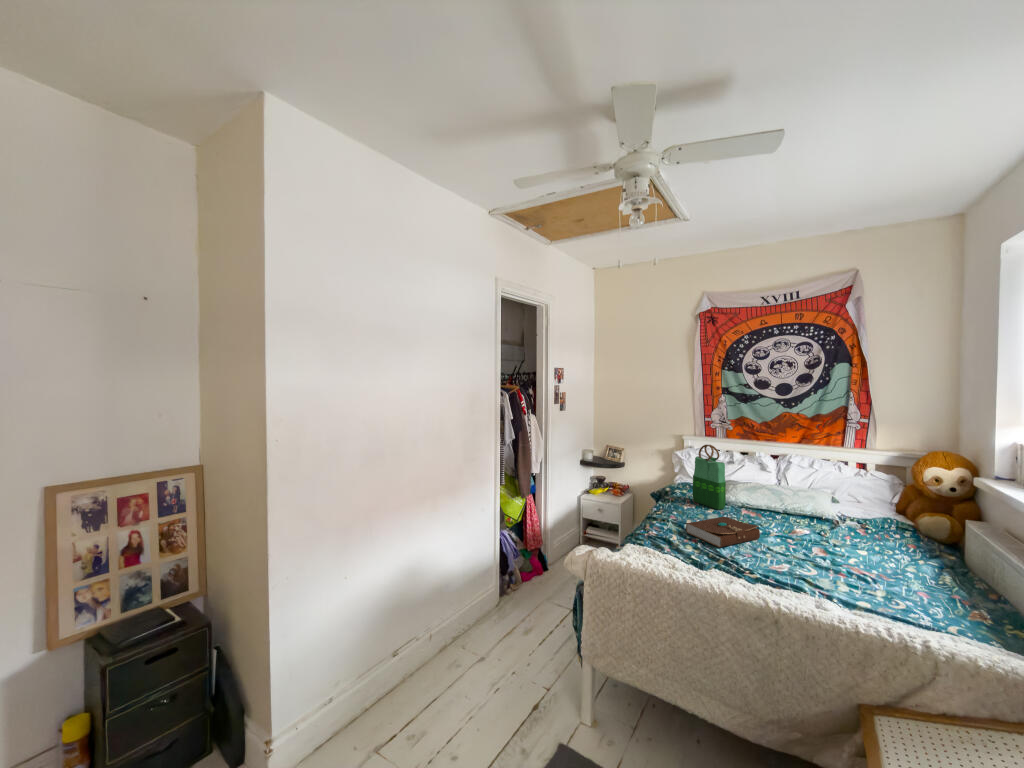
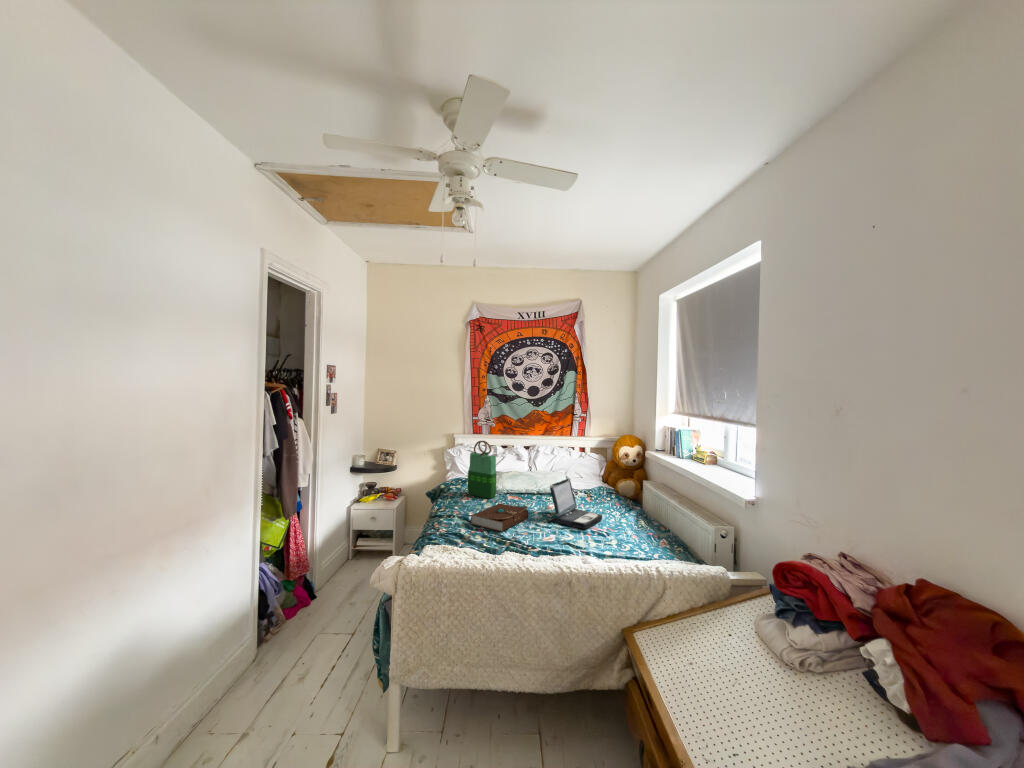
laptop: none [785,500,873,567] -> present [548,479,602,529]

